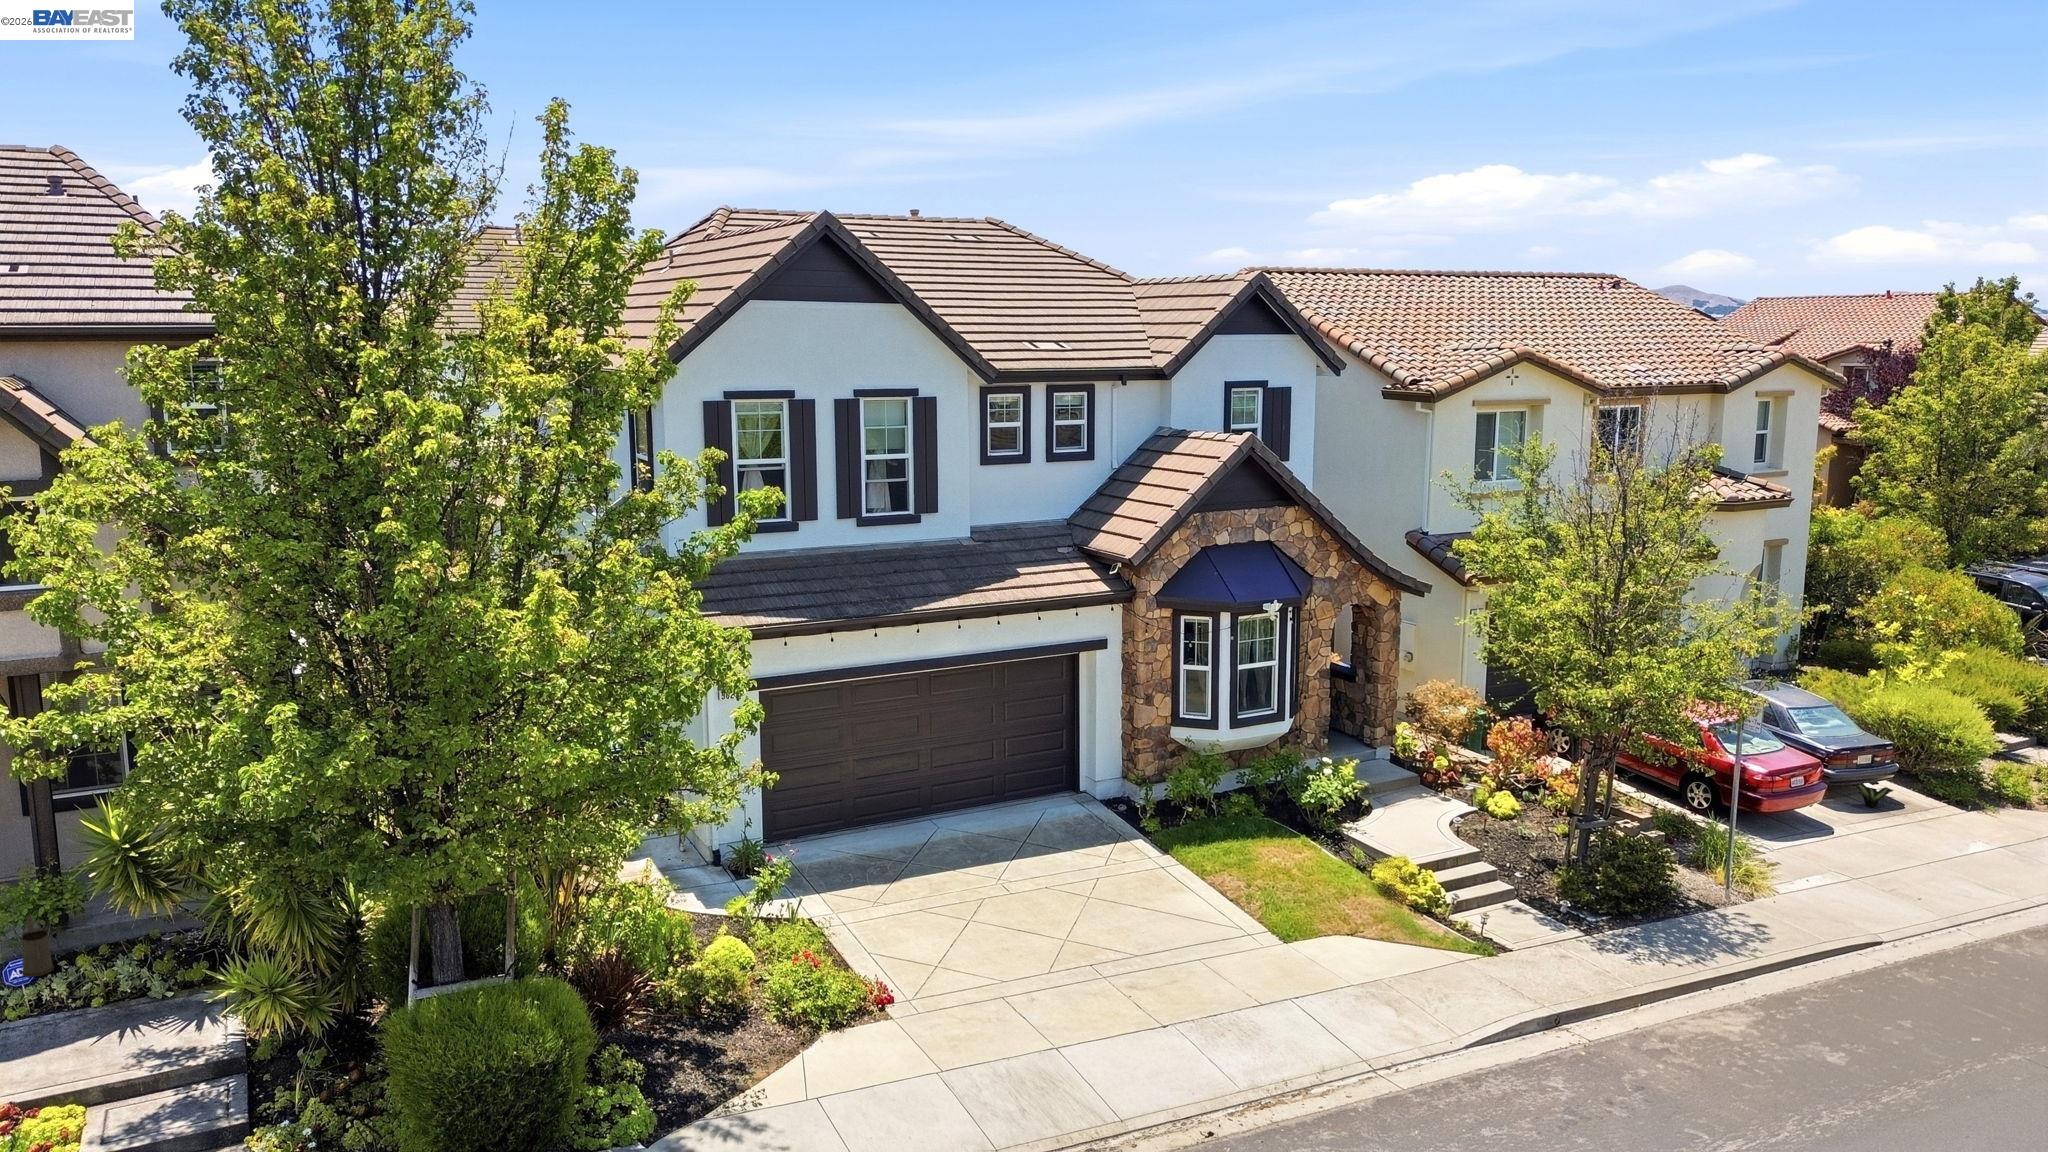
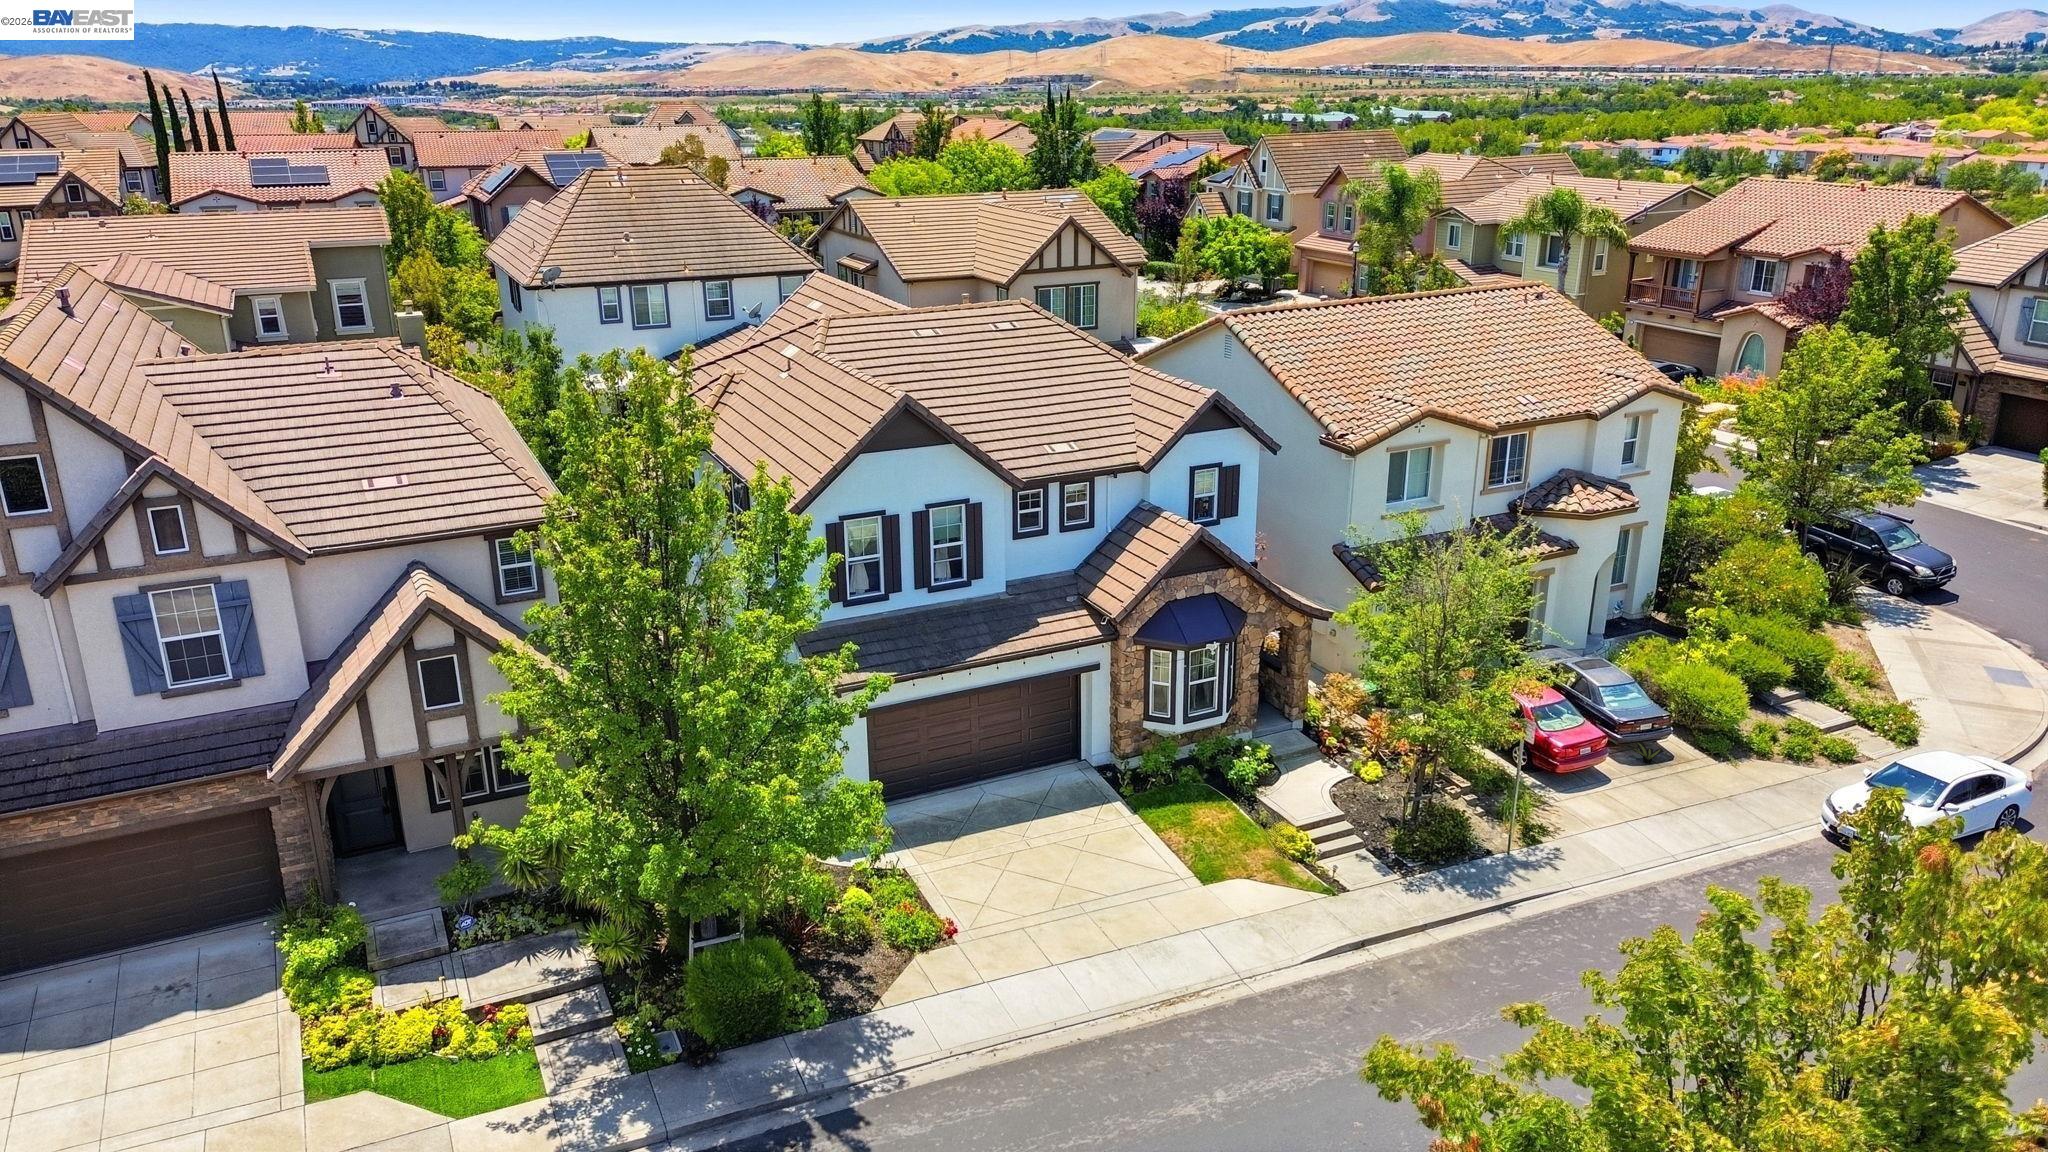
watering can: present [21,915,54,977] -> none [461,890,481,926]

